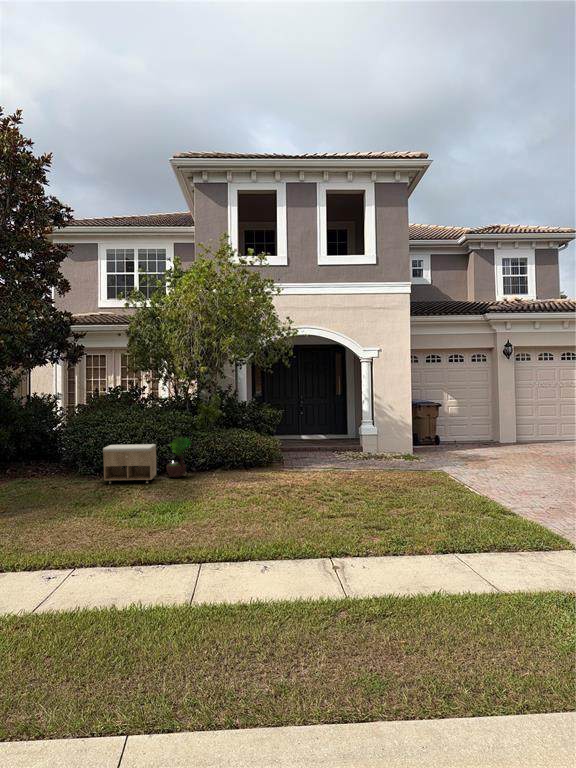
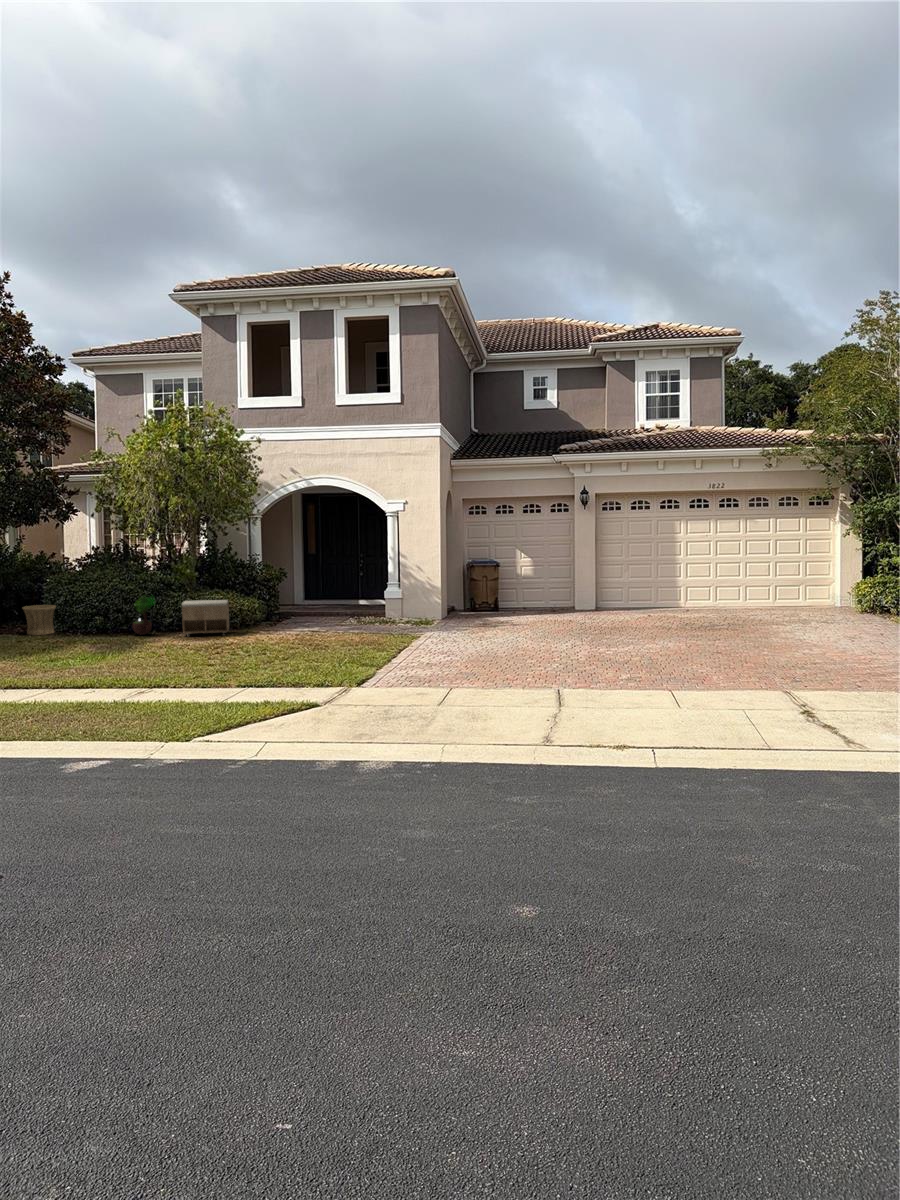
storage bench: present [103,444,156,484] -> present [182,600,229,636]
basket: none [43,450,79,482] -> present [22,605,56,635]

